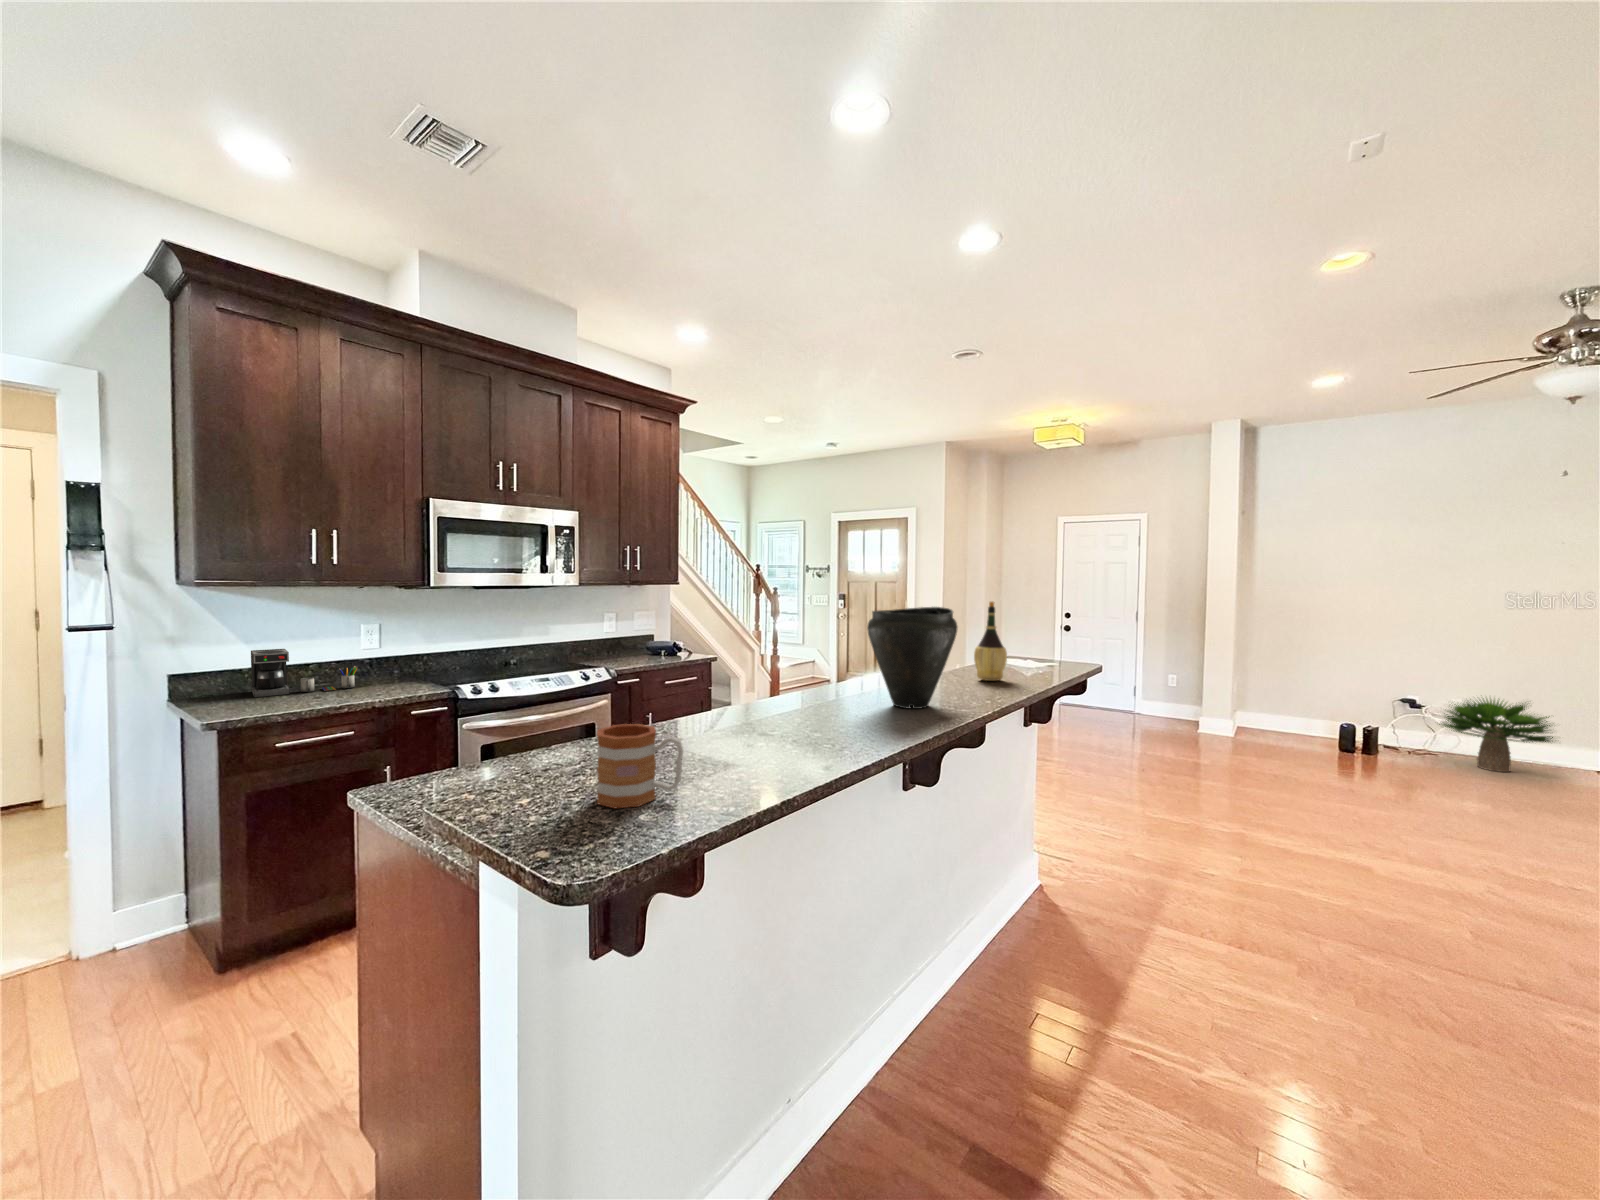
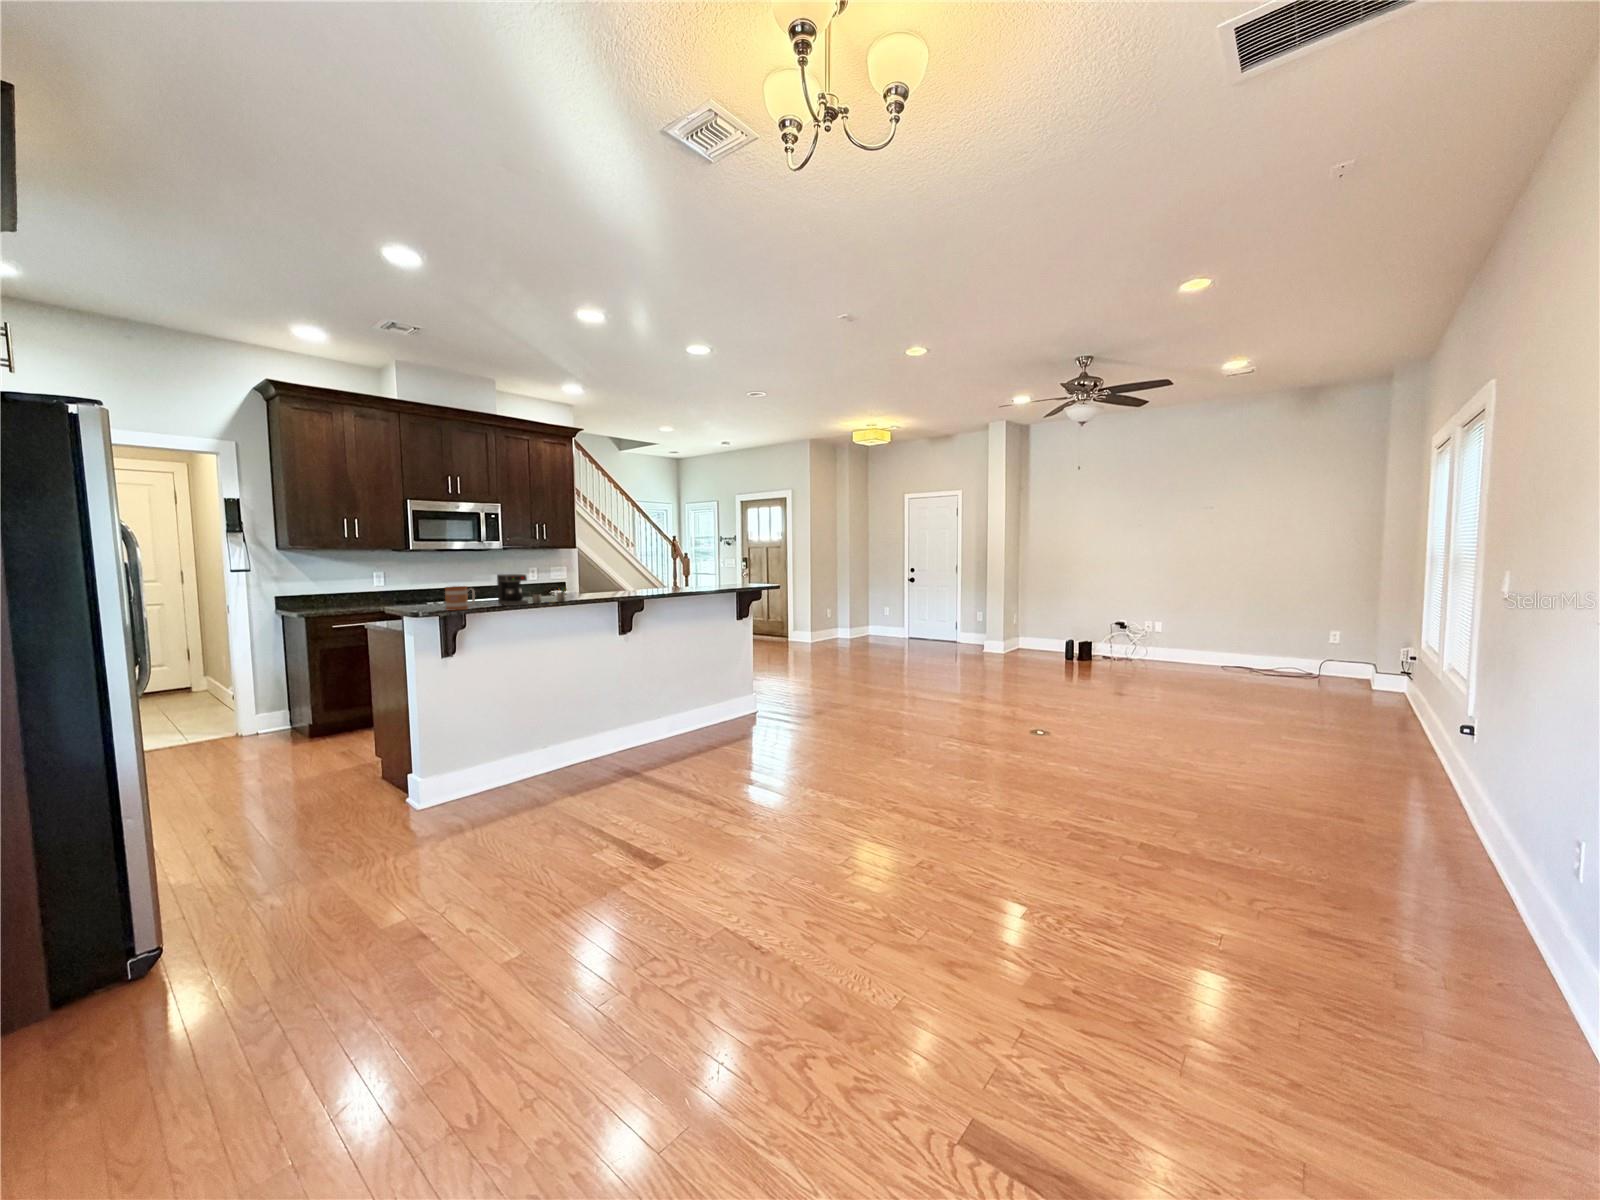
wine bottle: present [974,601,1007,681] -> none [687,549,704,590]
vase: present [867,607,957,709] -> none [601,550,645,597]
coffee maker: present [251,649,357,697] -> present [497,574,567,606]
potted plant: present [1439,698,1553,772] -> none [1116,614,1186,666]

